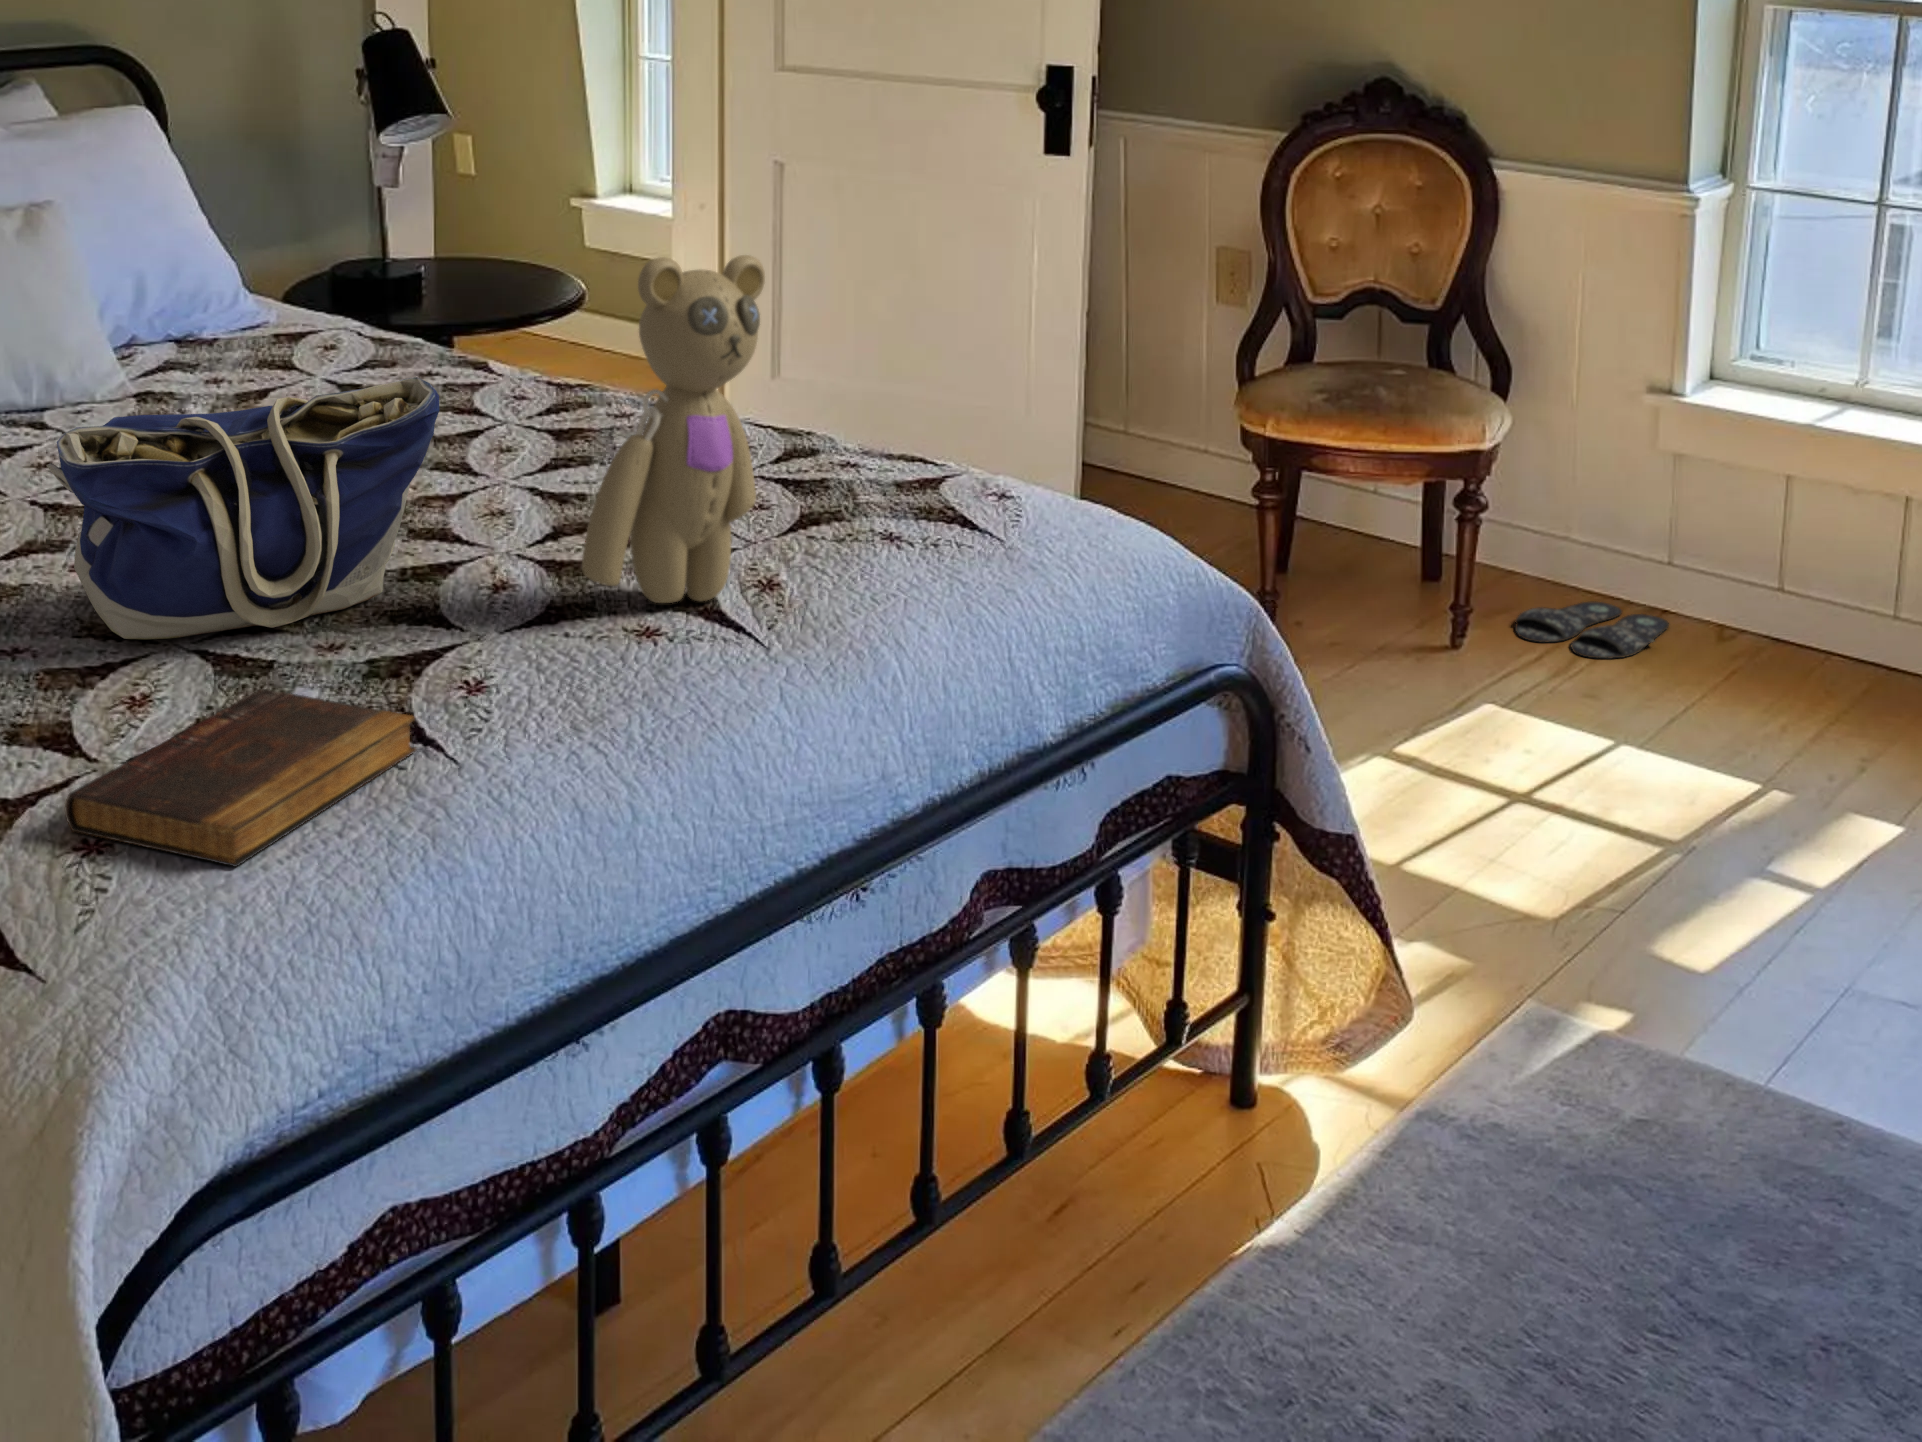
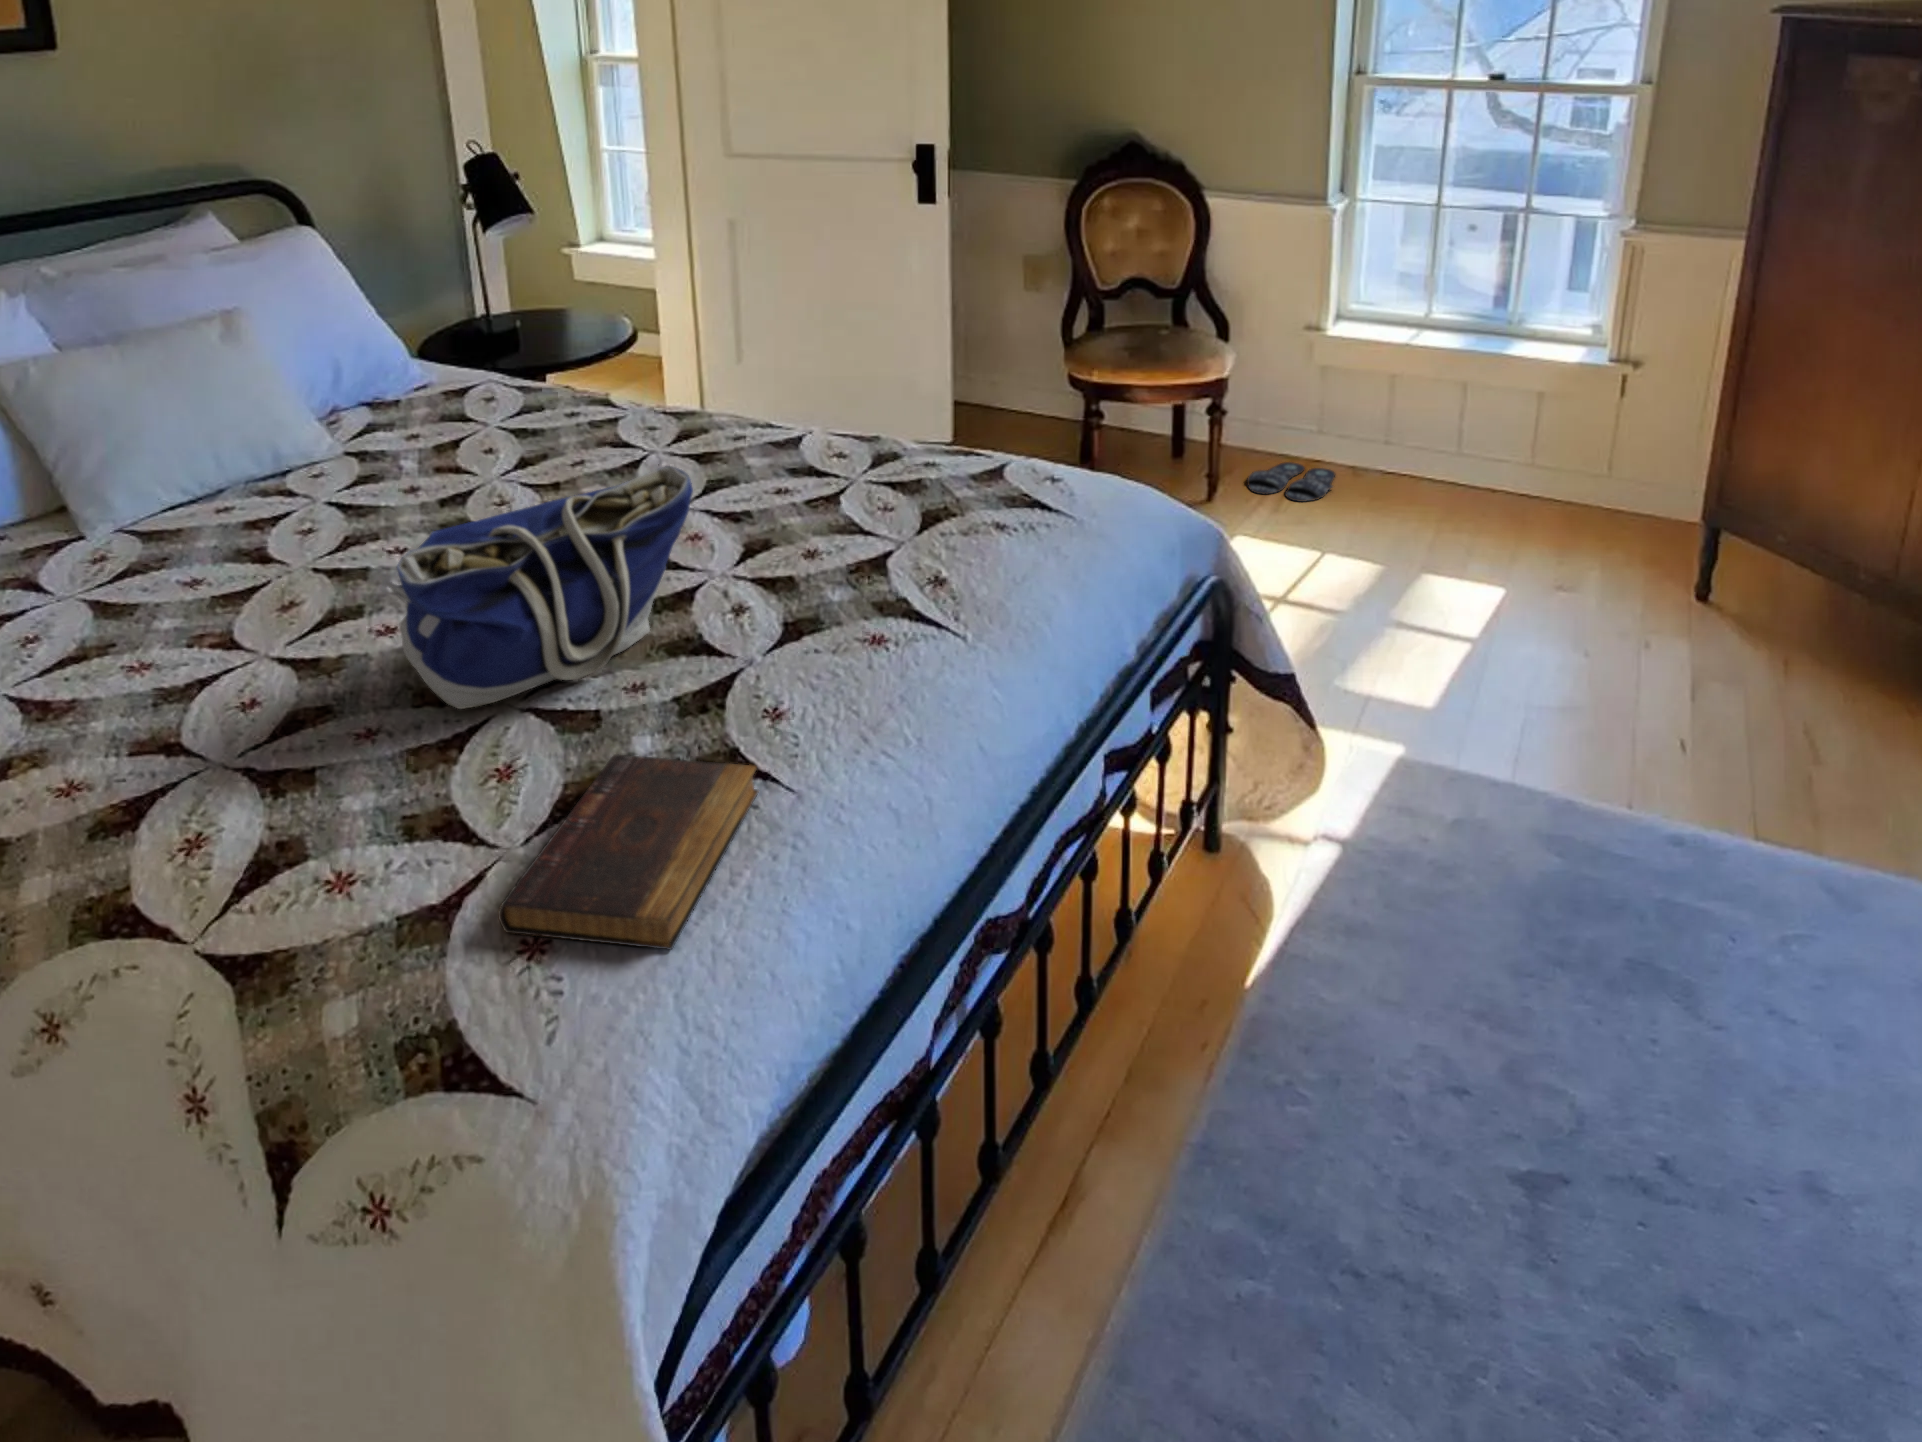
teddy bear: present [582,255,765,603] -> none [816,344,934,613]

